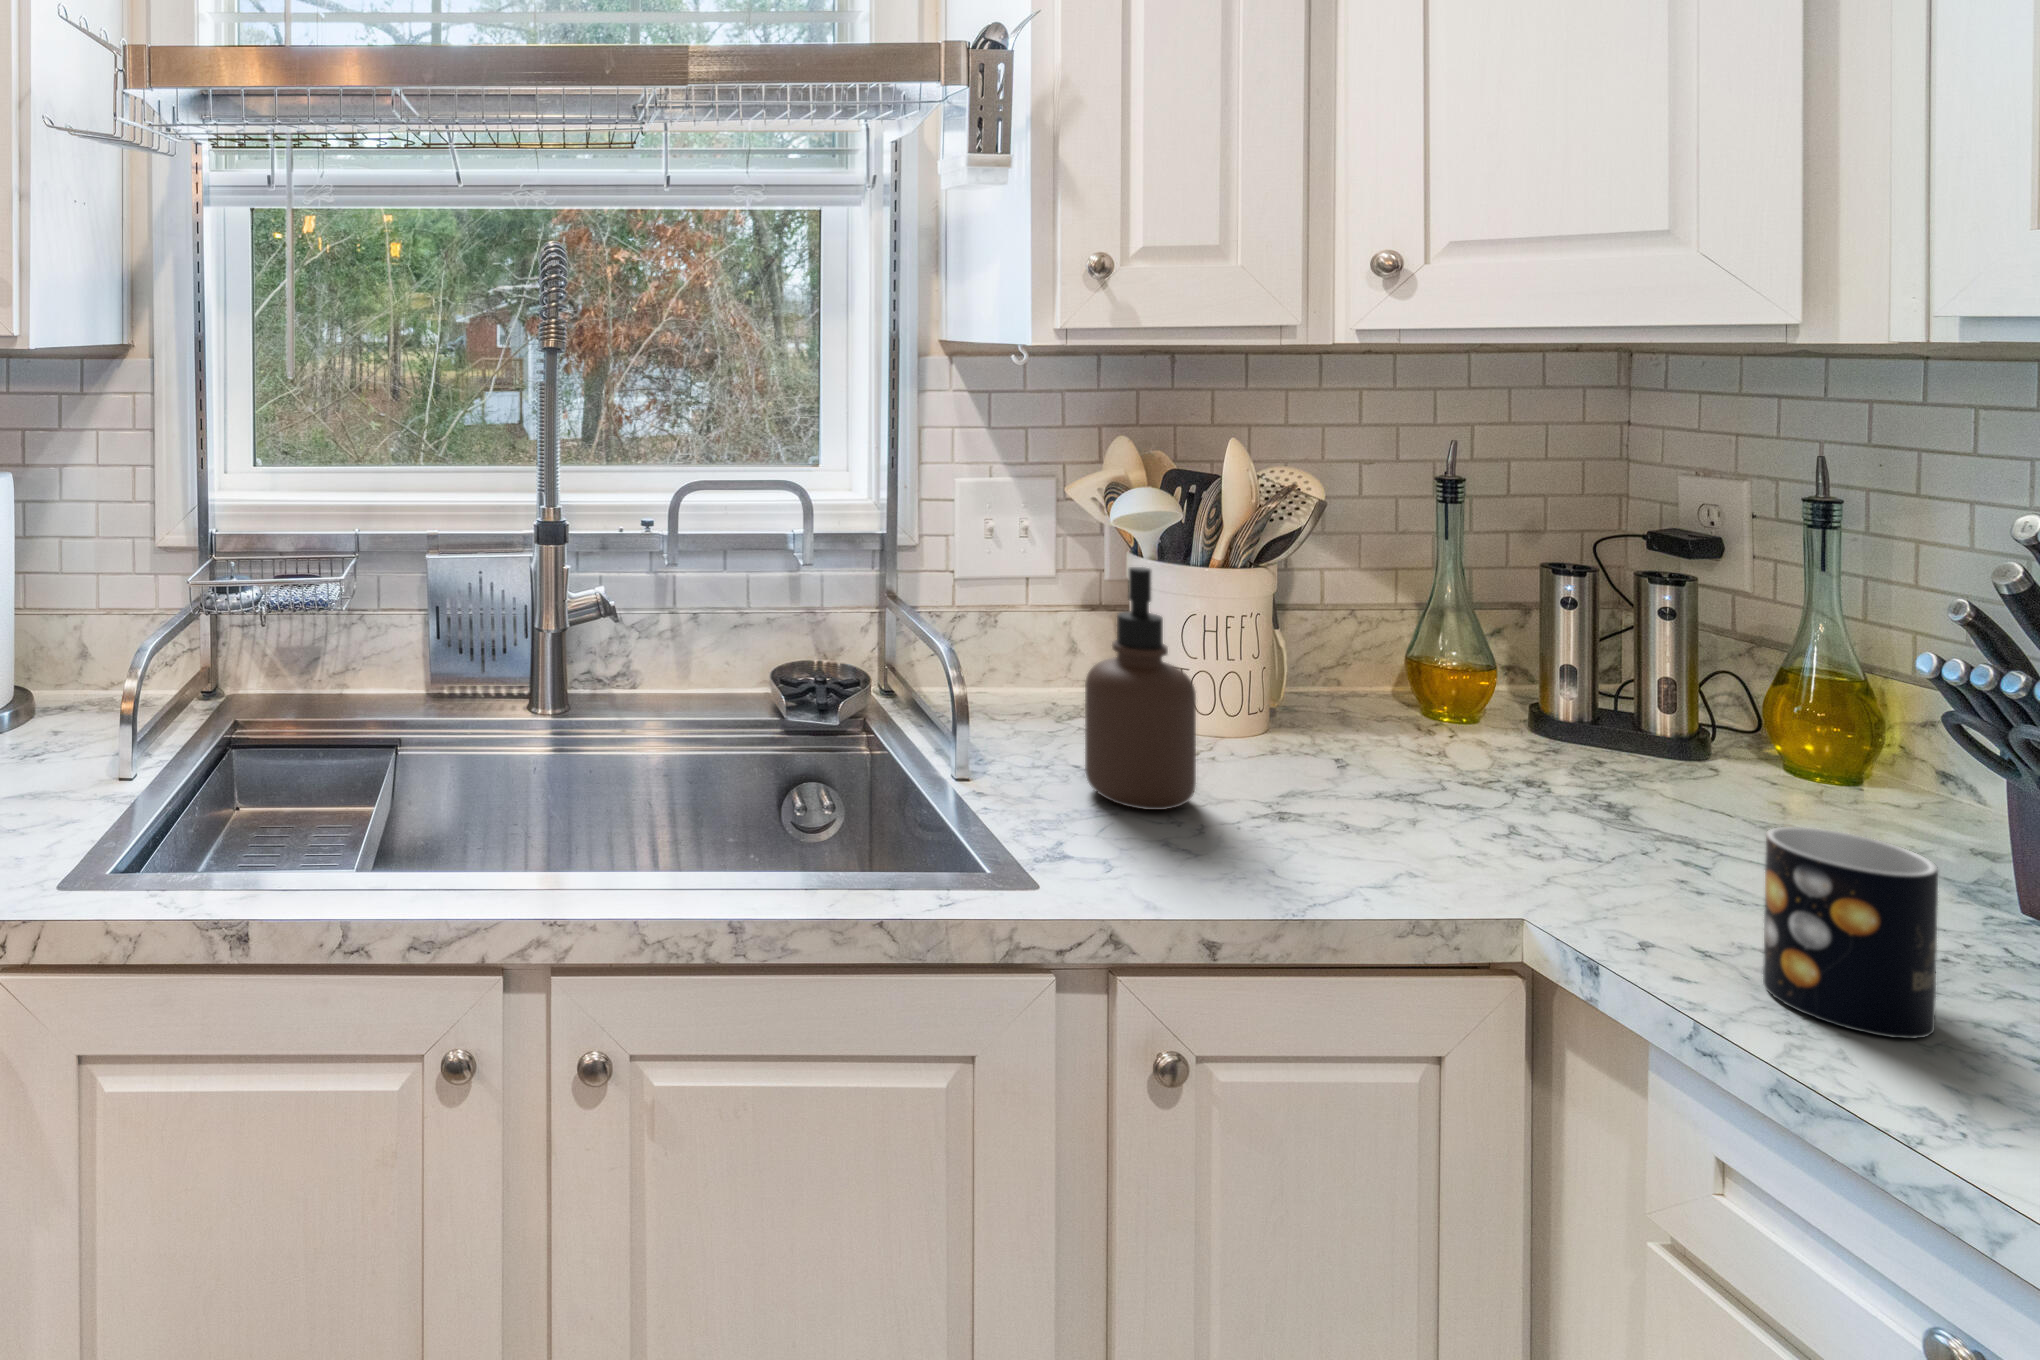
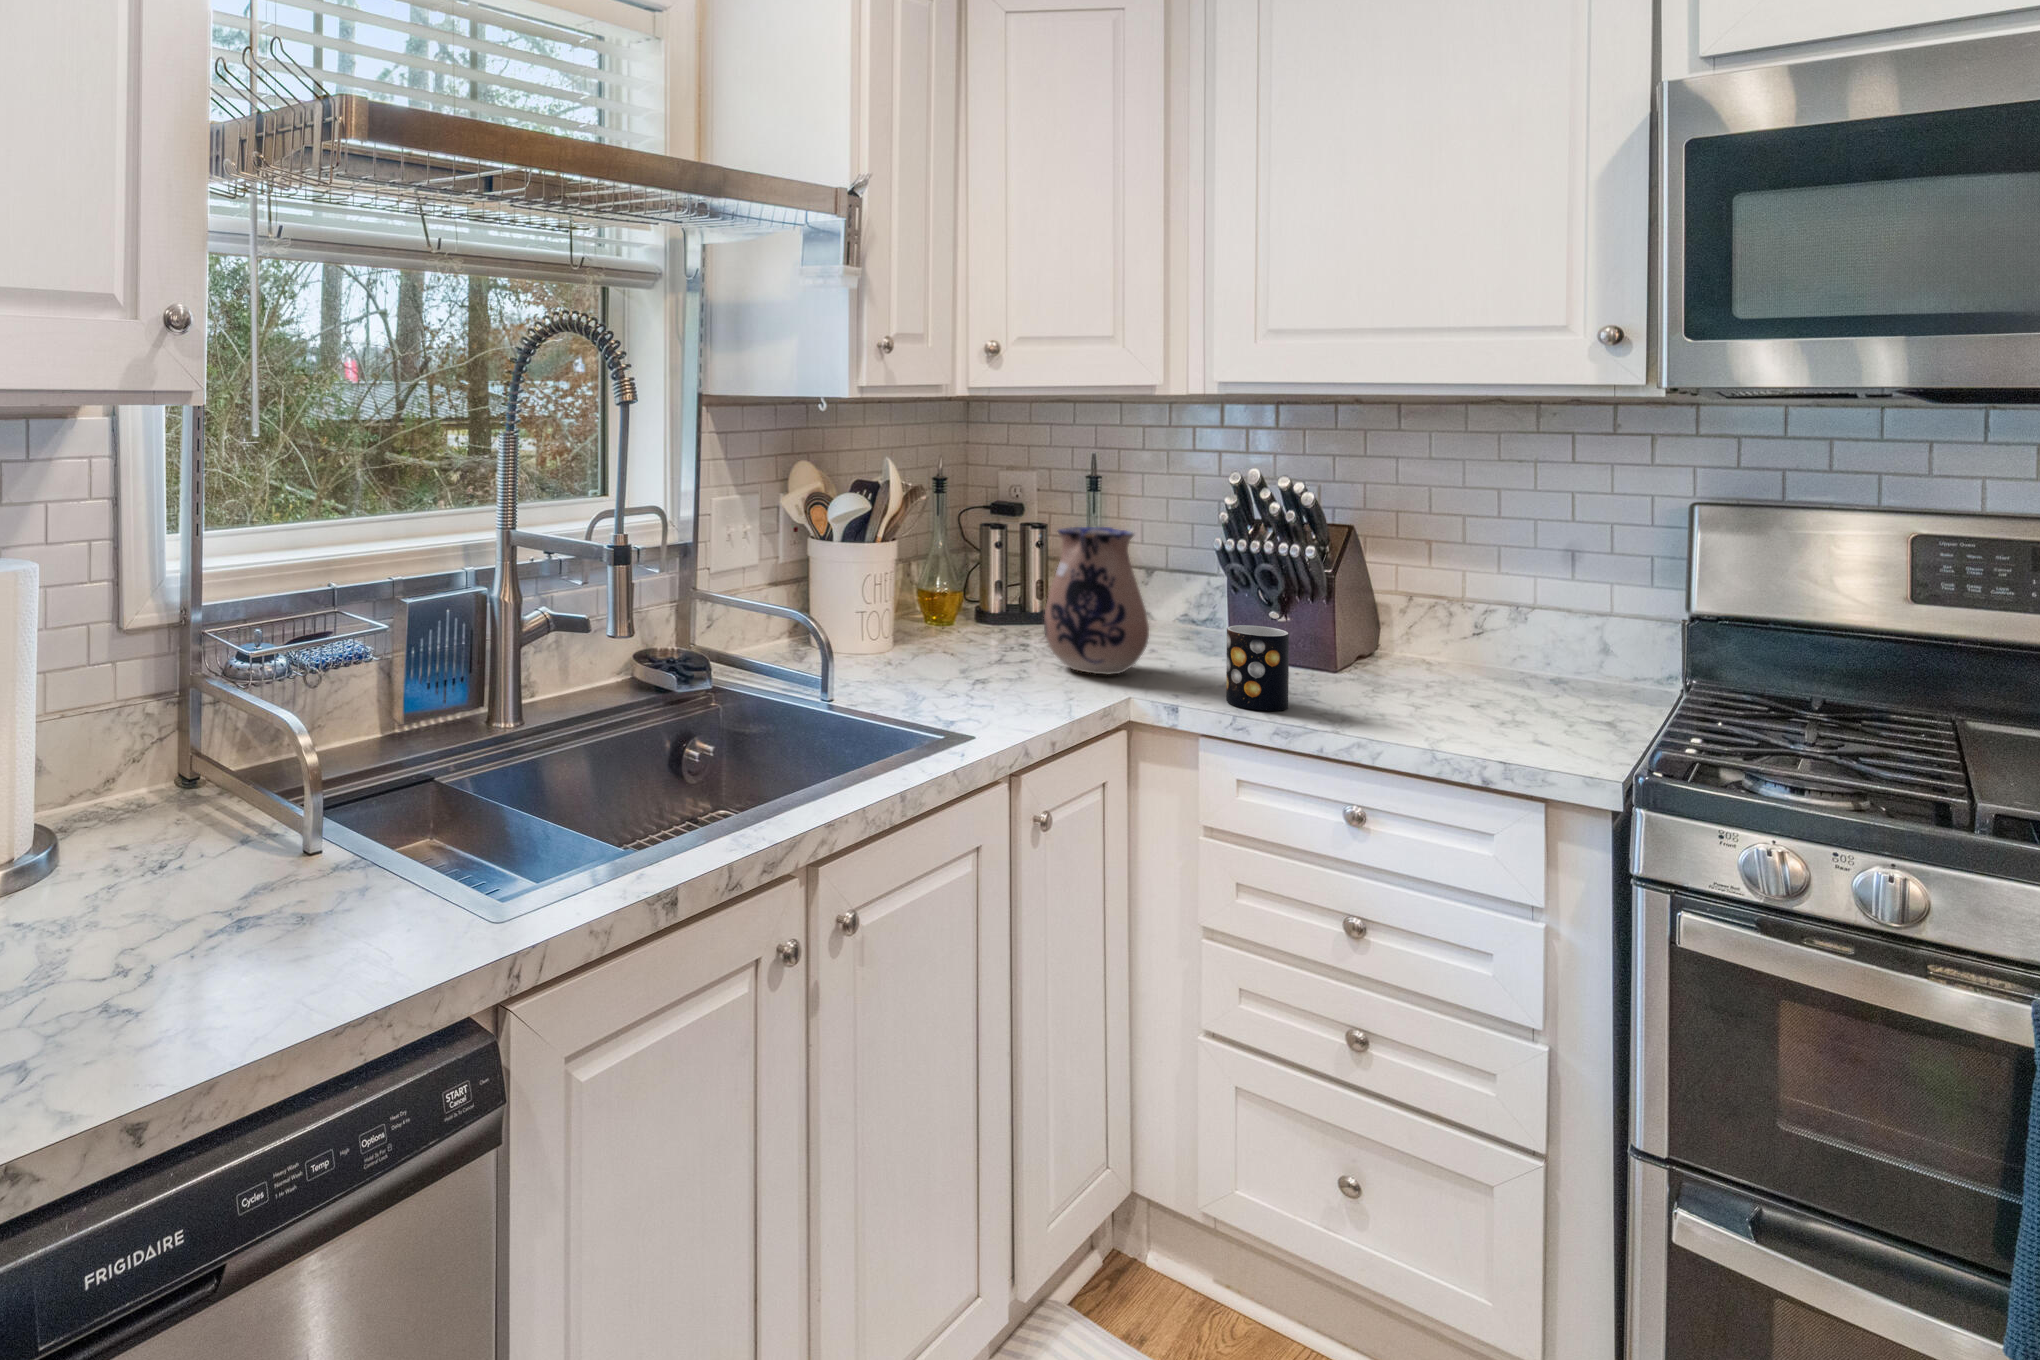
soap dispenser: present [1085,567,1196,810] -> none [885,541,952,697]
ceramic pitcher: none [1474,582,1708,866] -> present [1044,527,1149,674]

